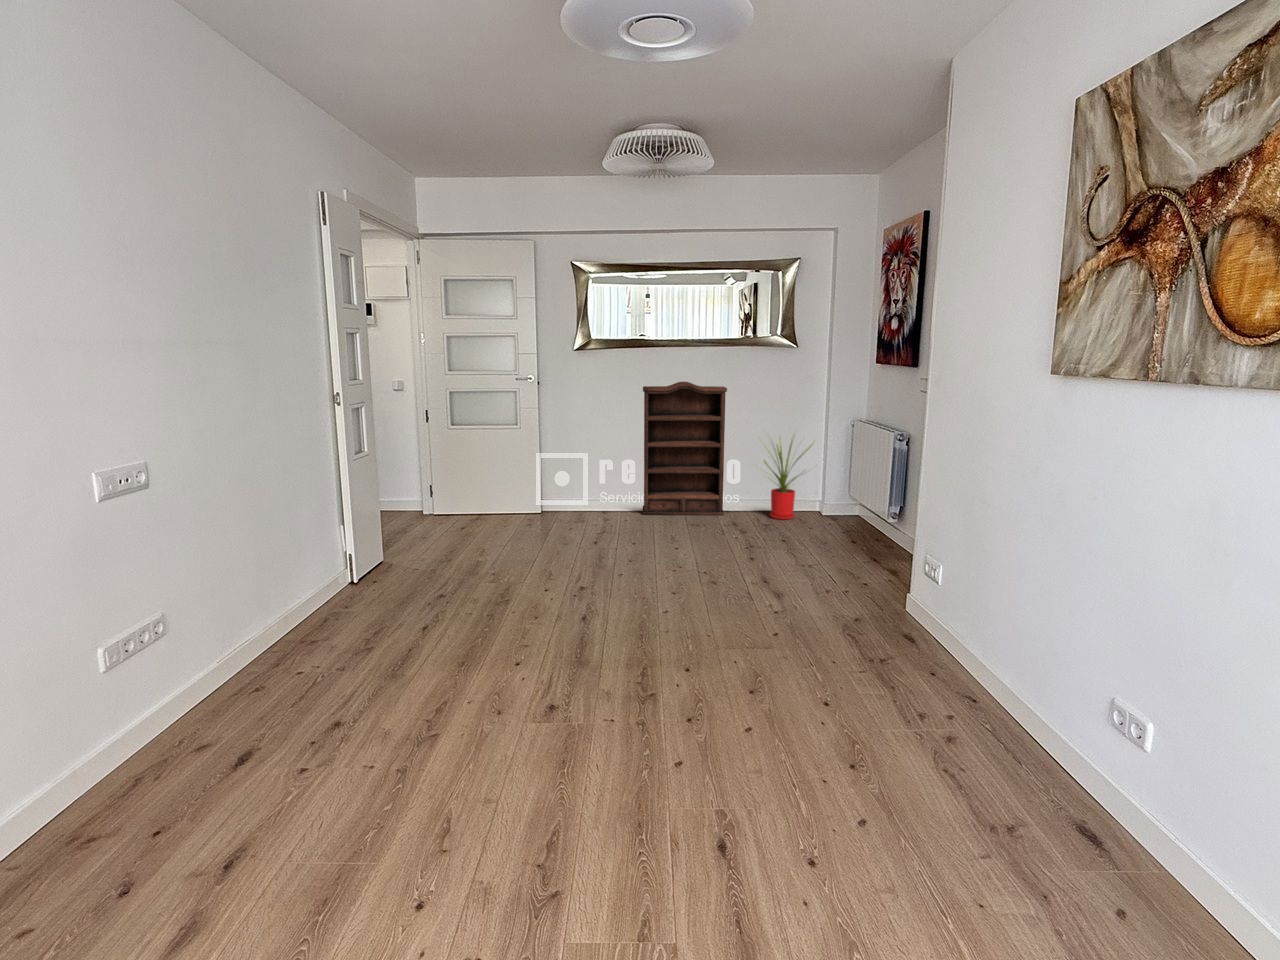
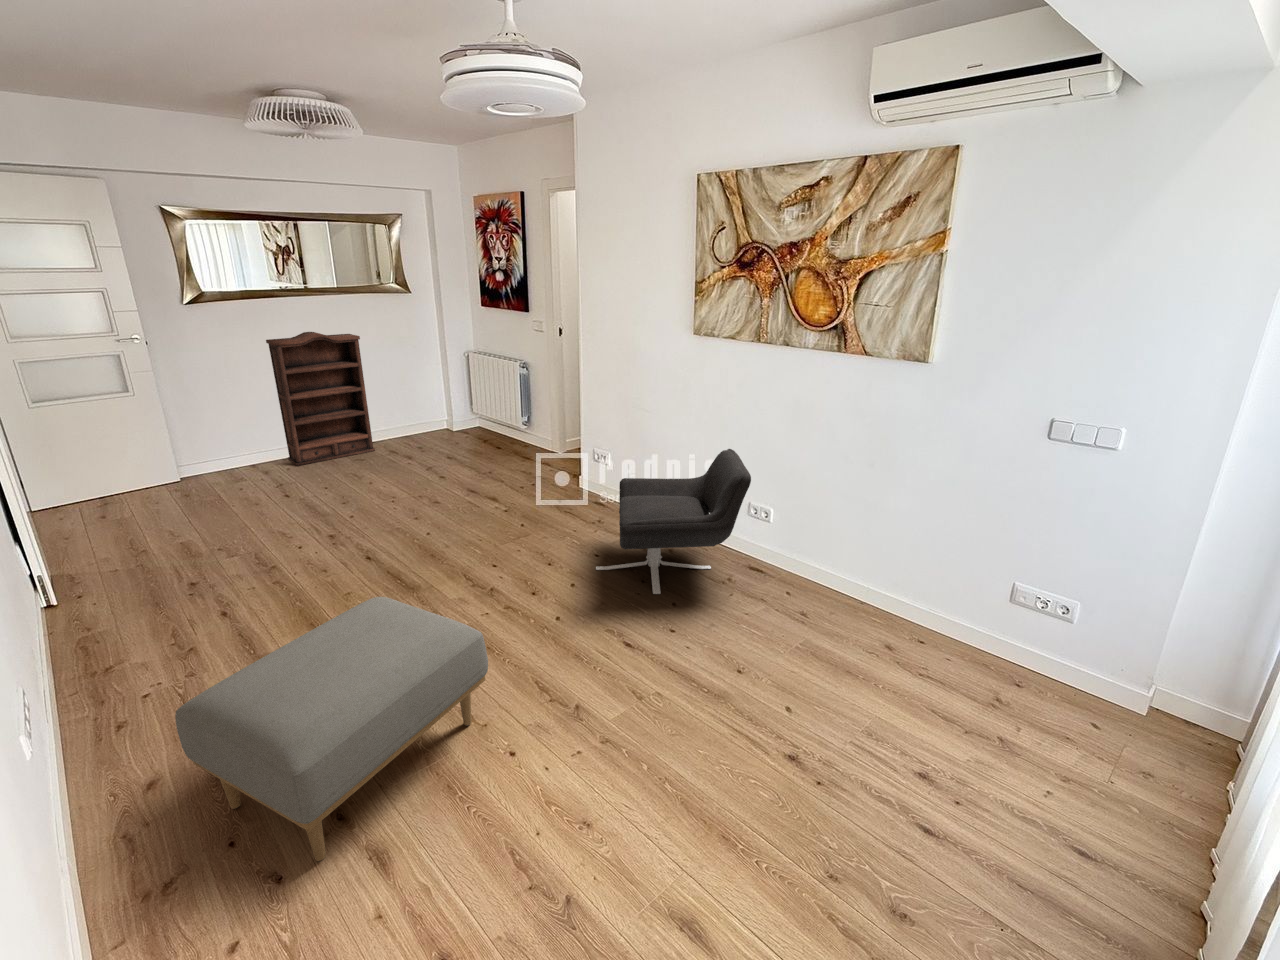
house plant: present [764,436,812,520] -> none [390,366,453,445]
lounge chair: none [793,582,1092,793] -> present [596,449,751,594]
ottoman: none [128,628,464,879] -> present [175,597,488,861]

